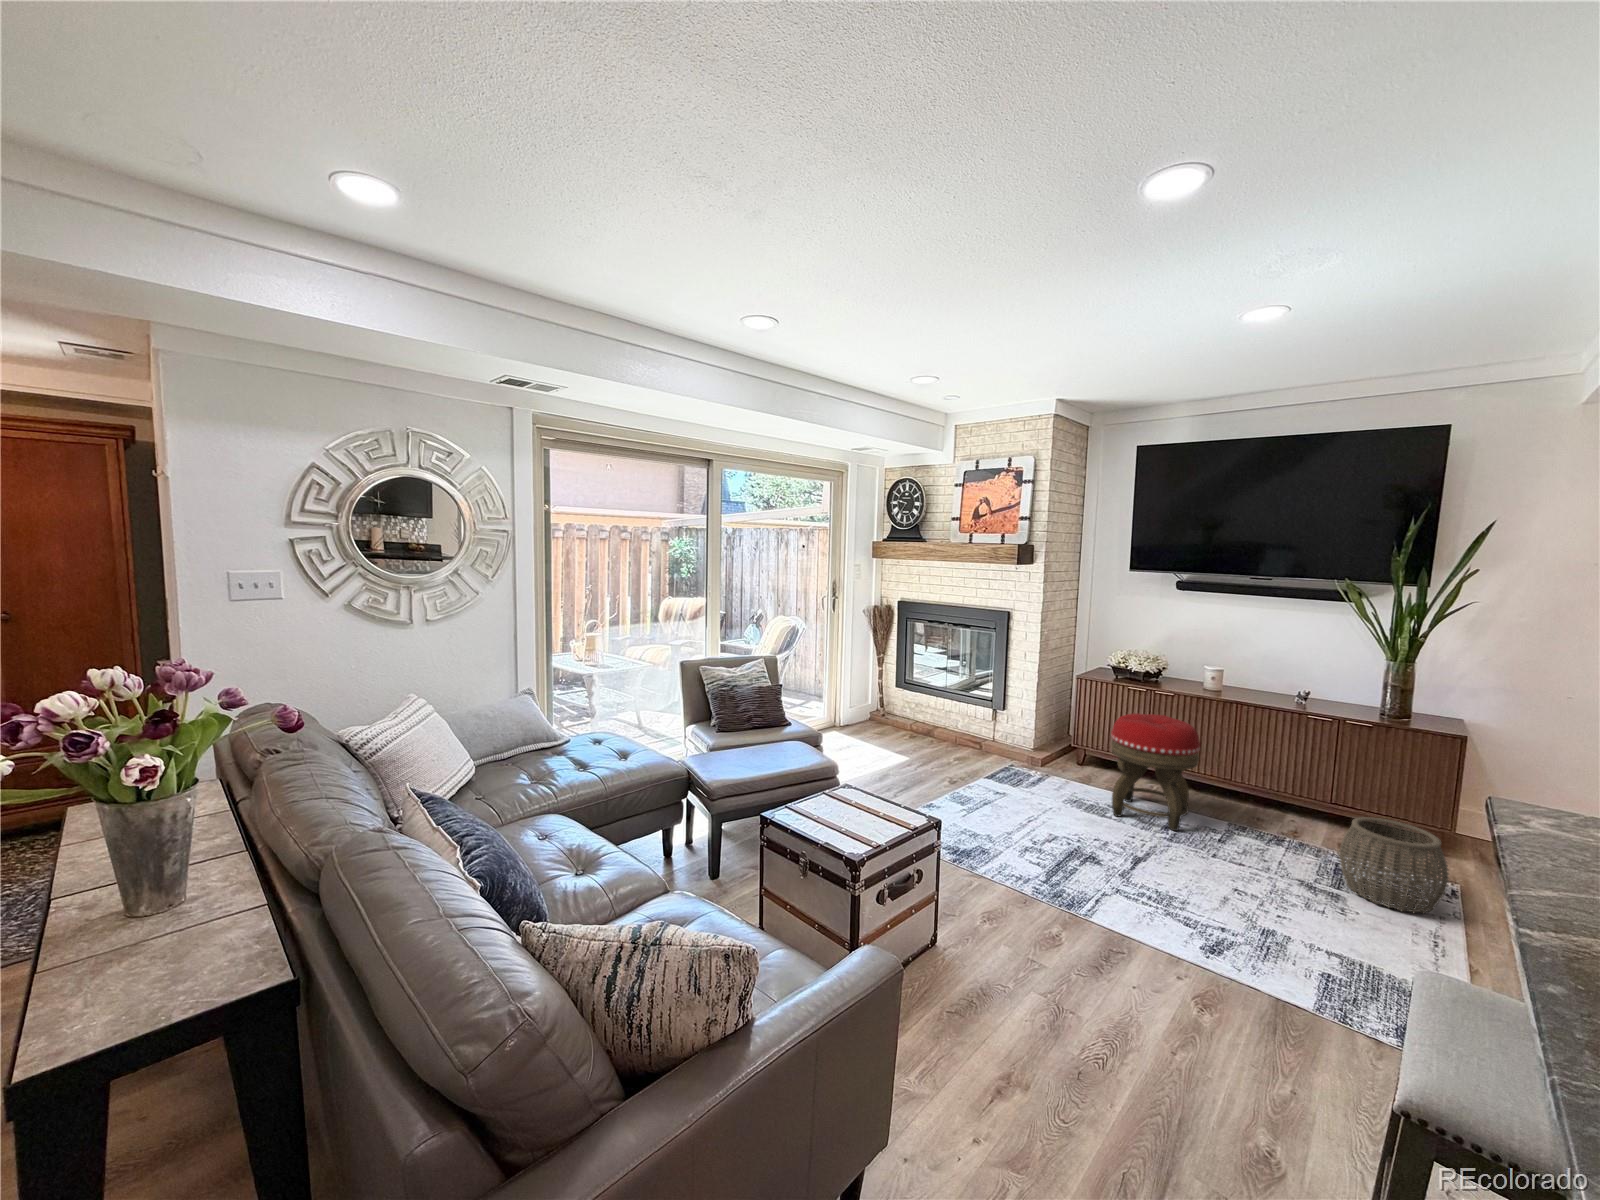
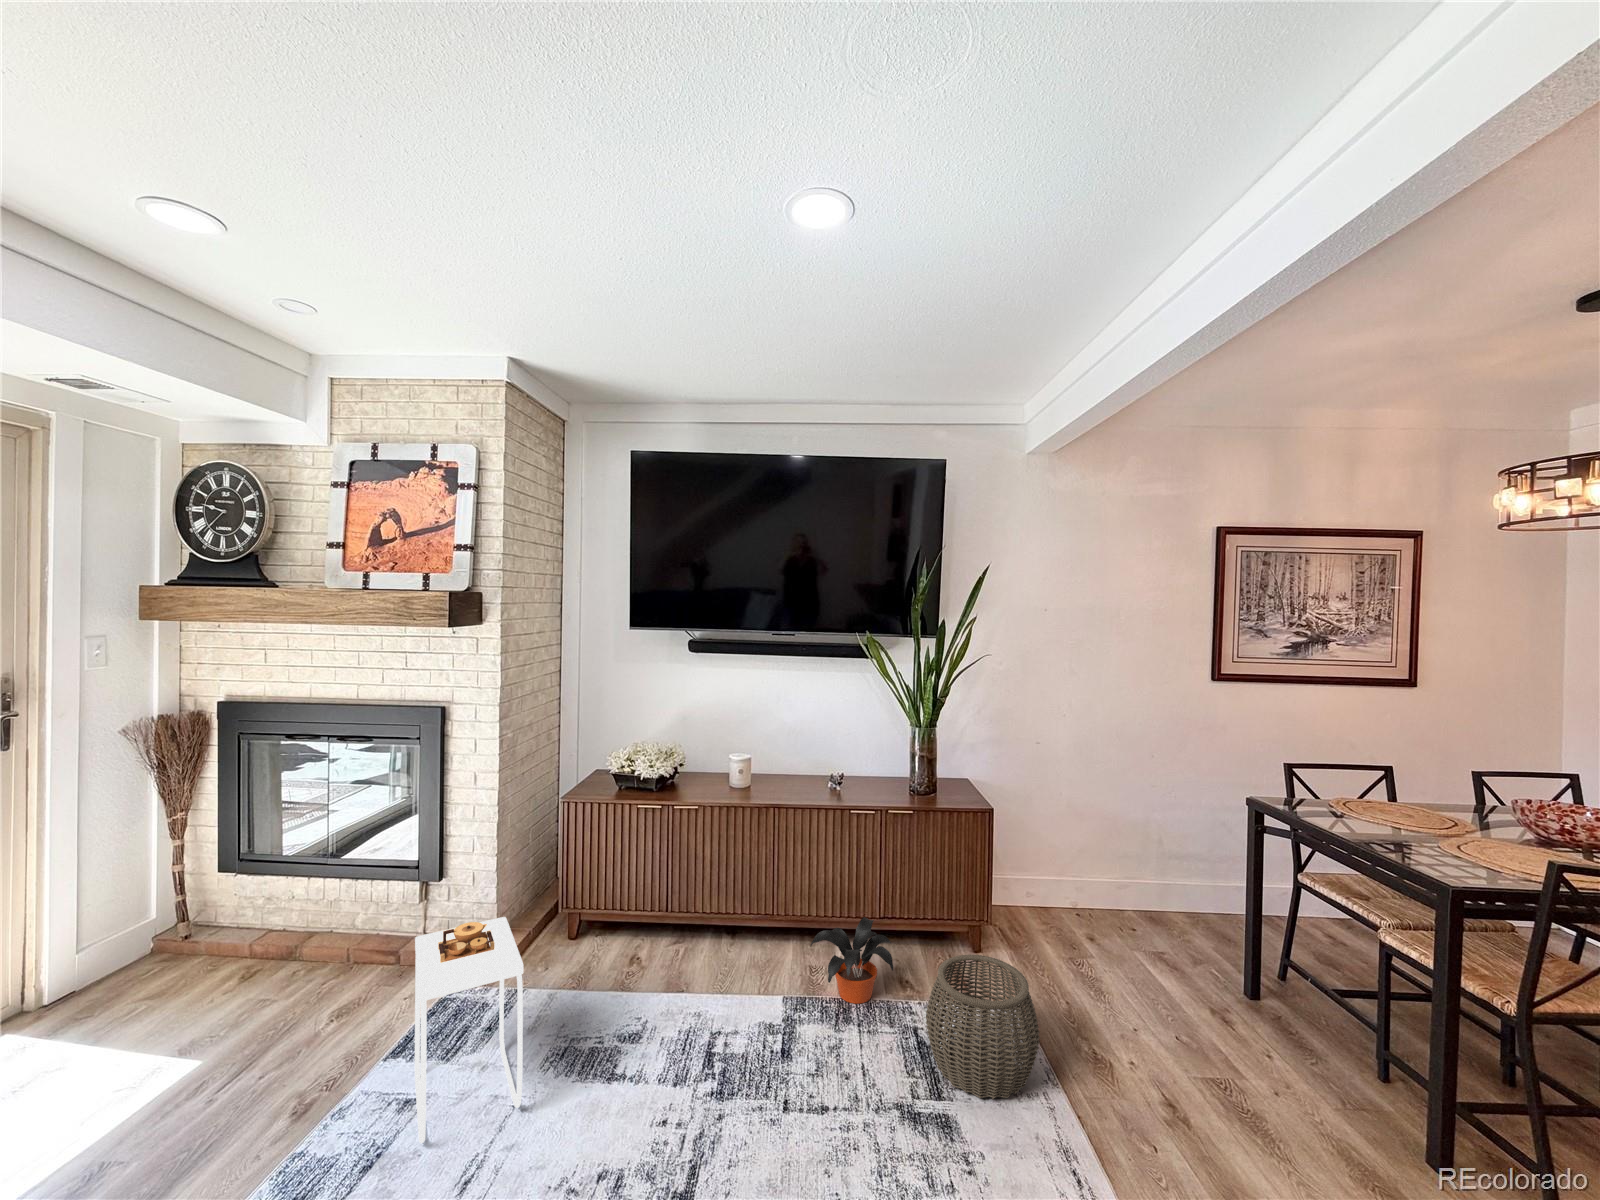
footstool: present [1110,713,1201,831] -> none [621,854,748,1057]
side table: none [996,716,1054,811] -> present [415,917,523,1143]
potted plant: none [1254,789,1331,845] -> present [811,917,893,1004]

